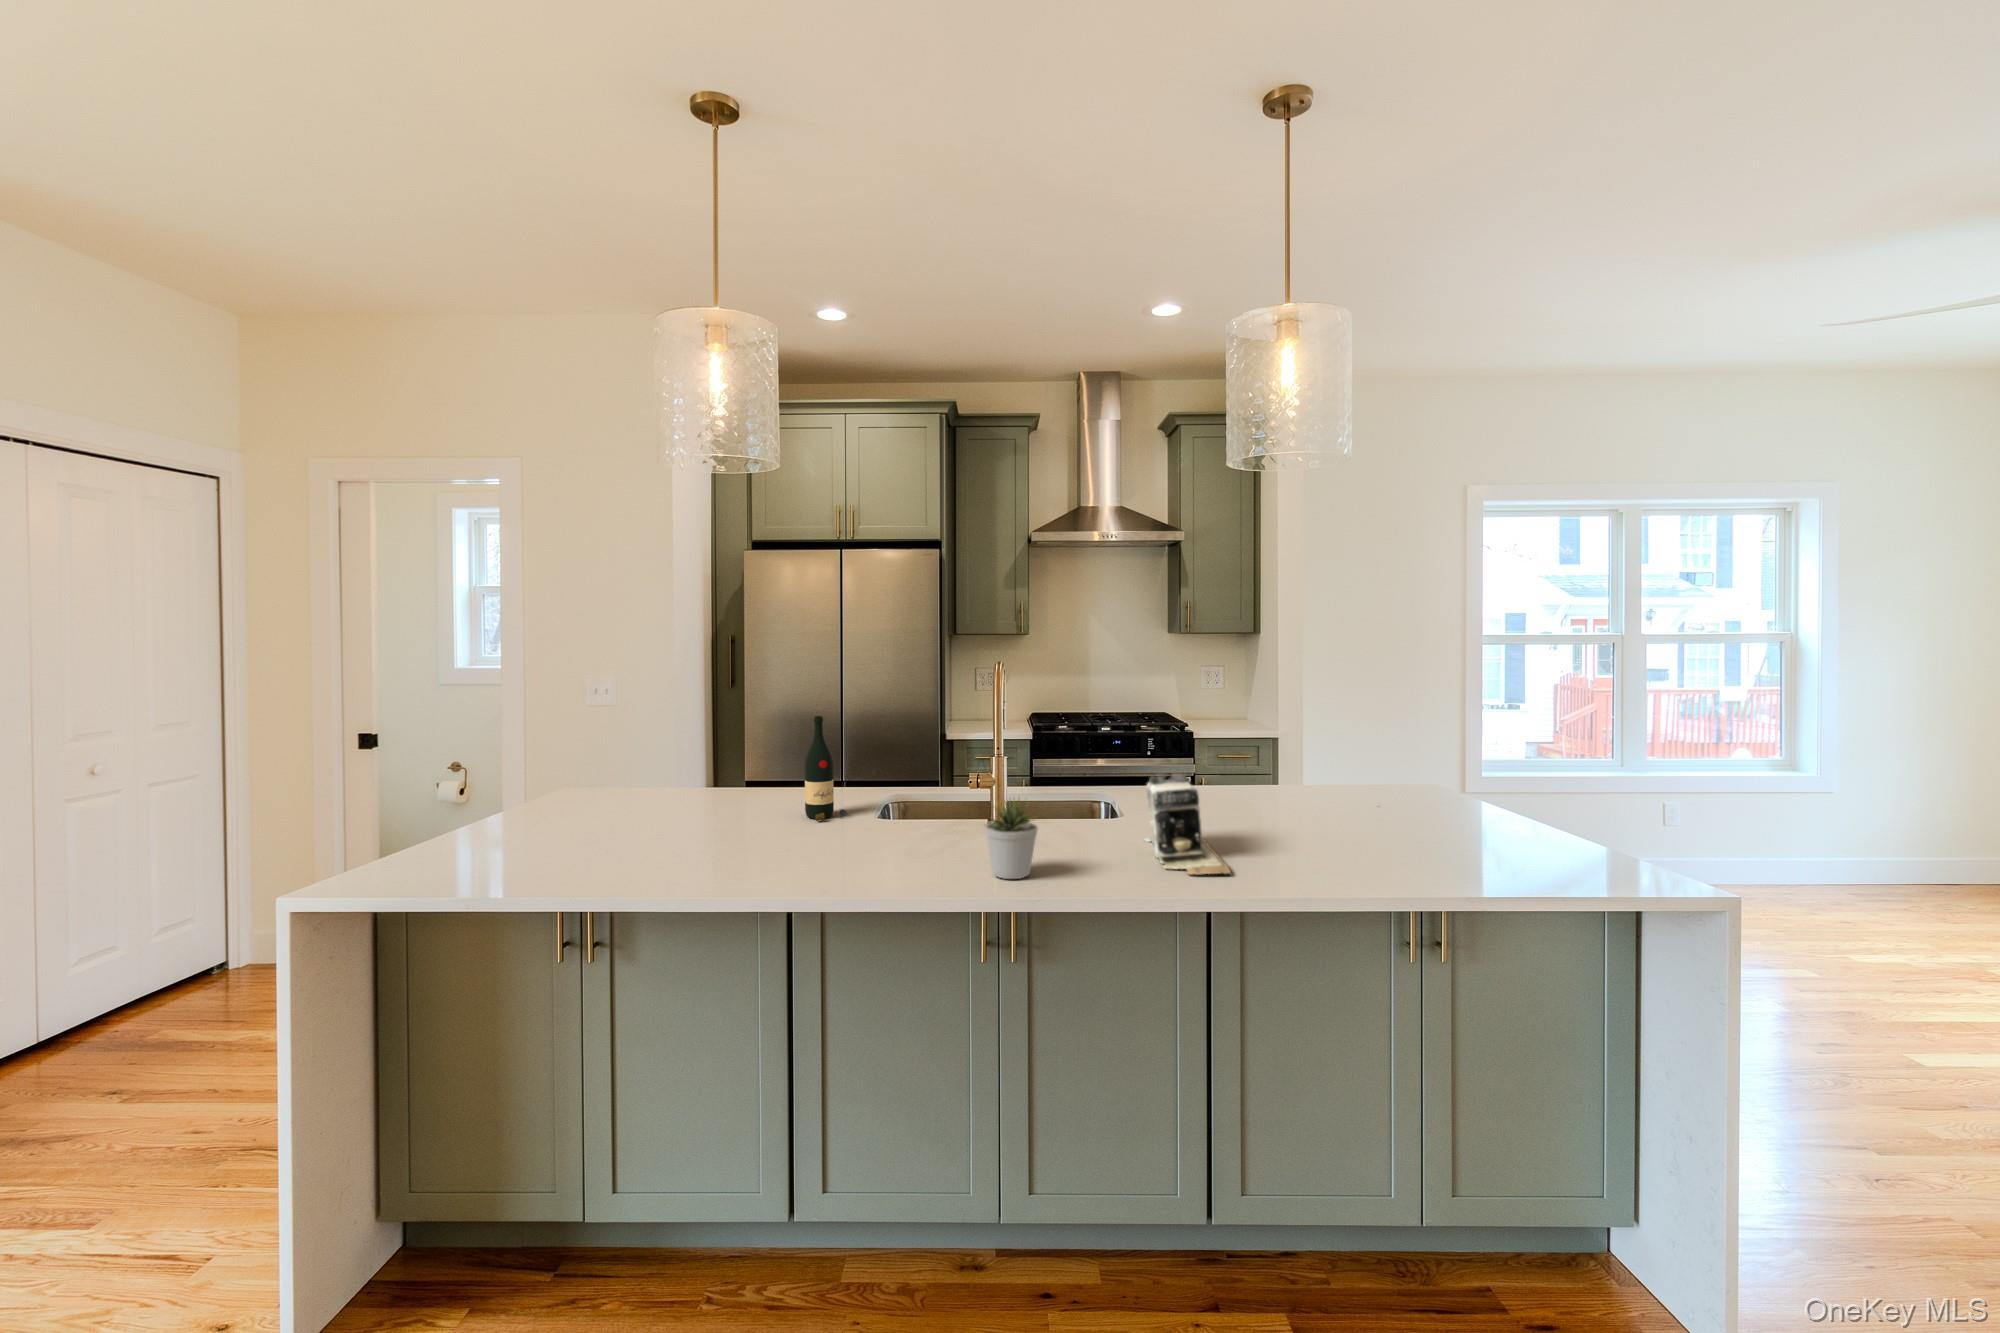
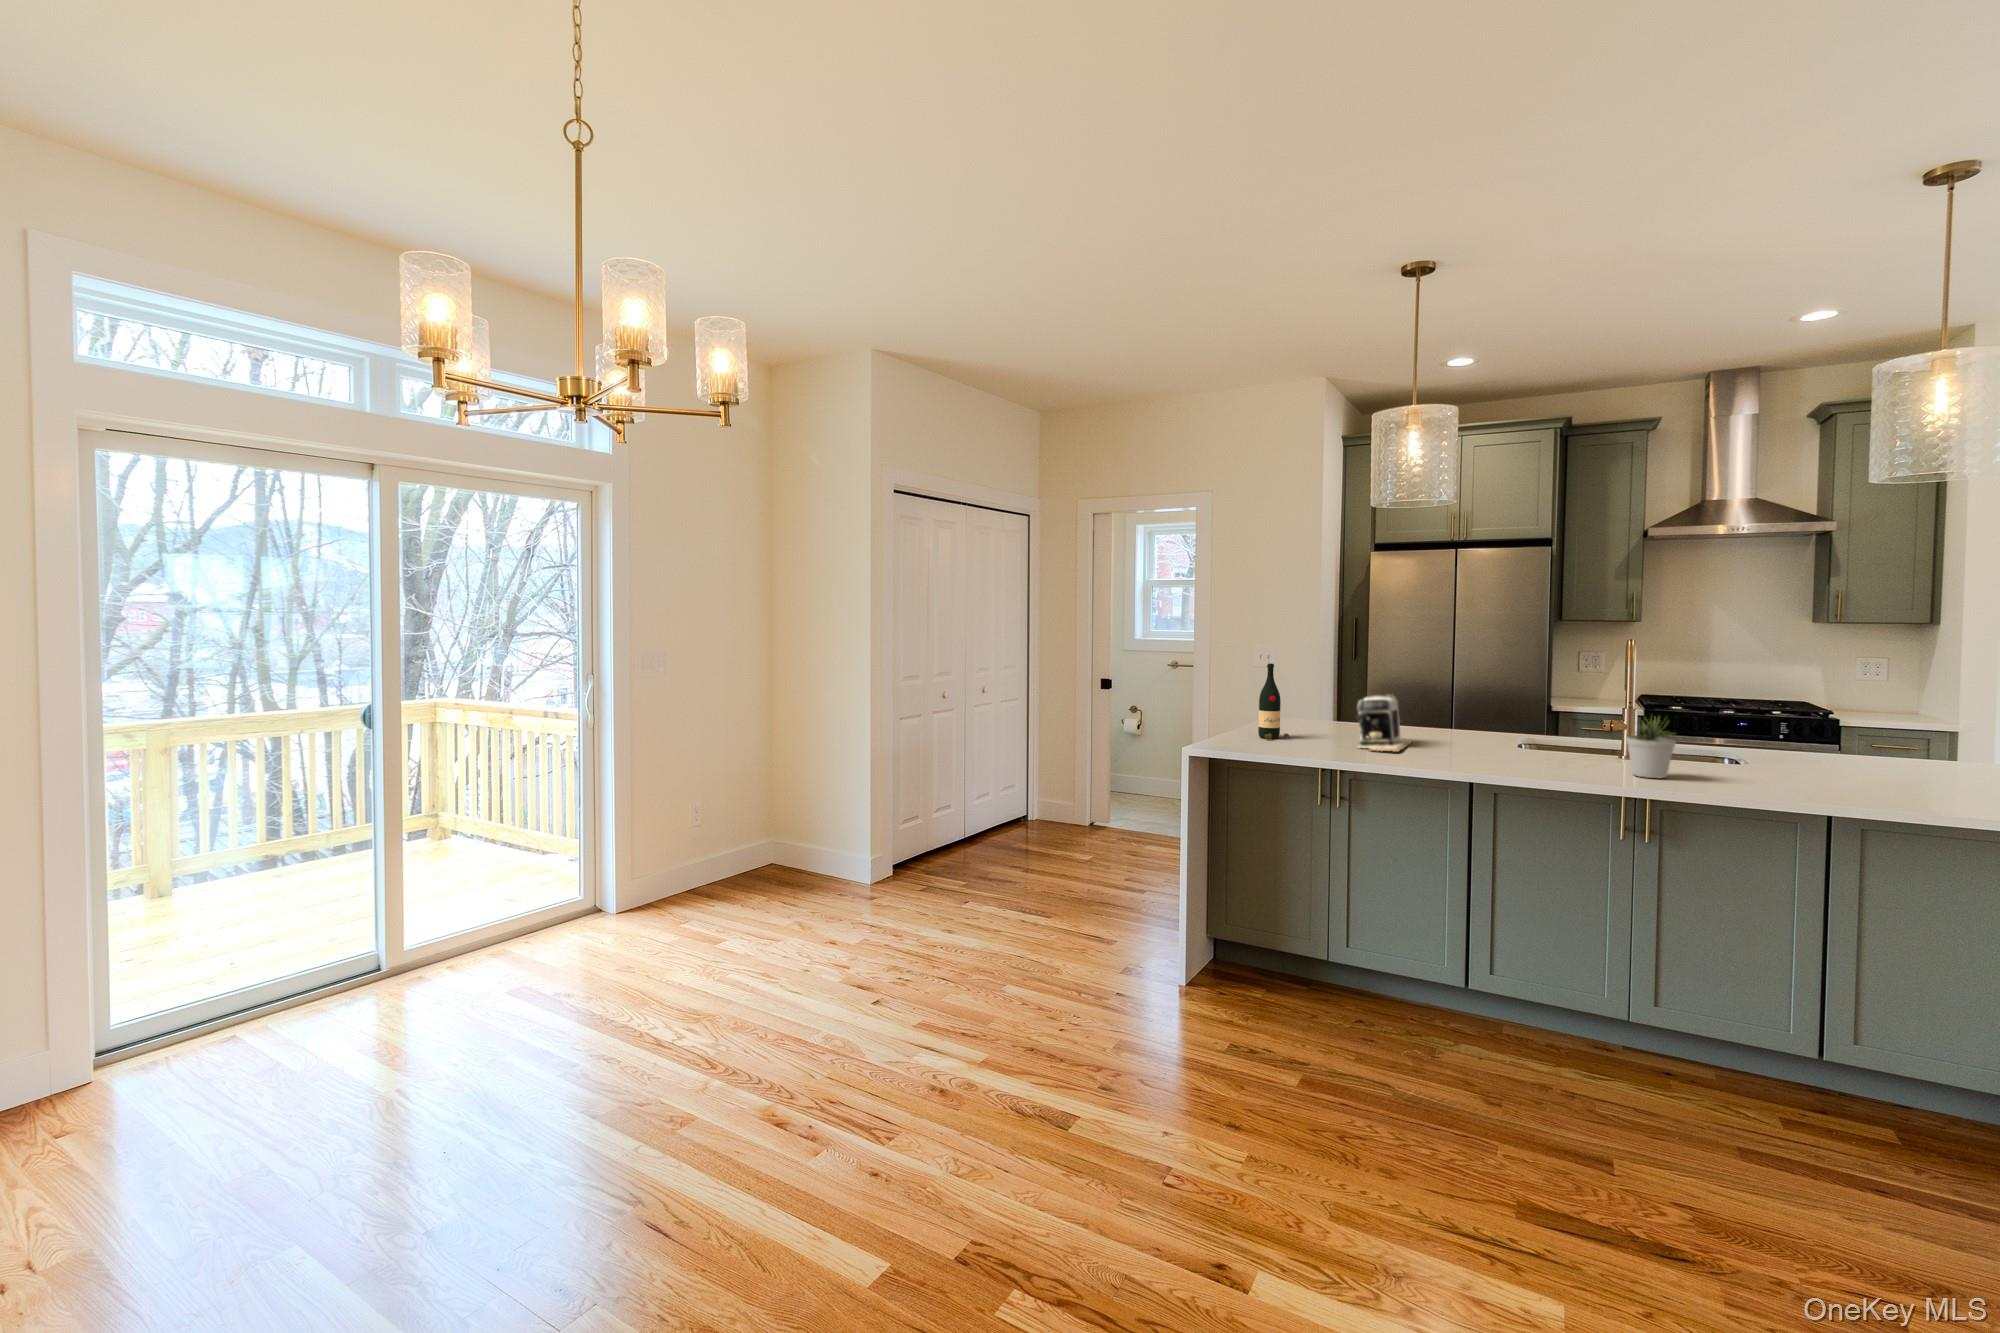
wine bottle: present [805,716,847,821] -> present [1258,663,1290,739]
coffee maker: present [1144,774,1230,874] -> present [1357,694,1413,752]

